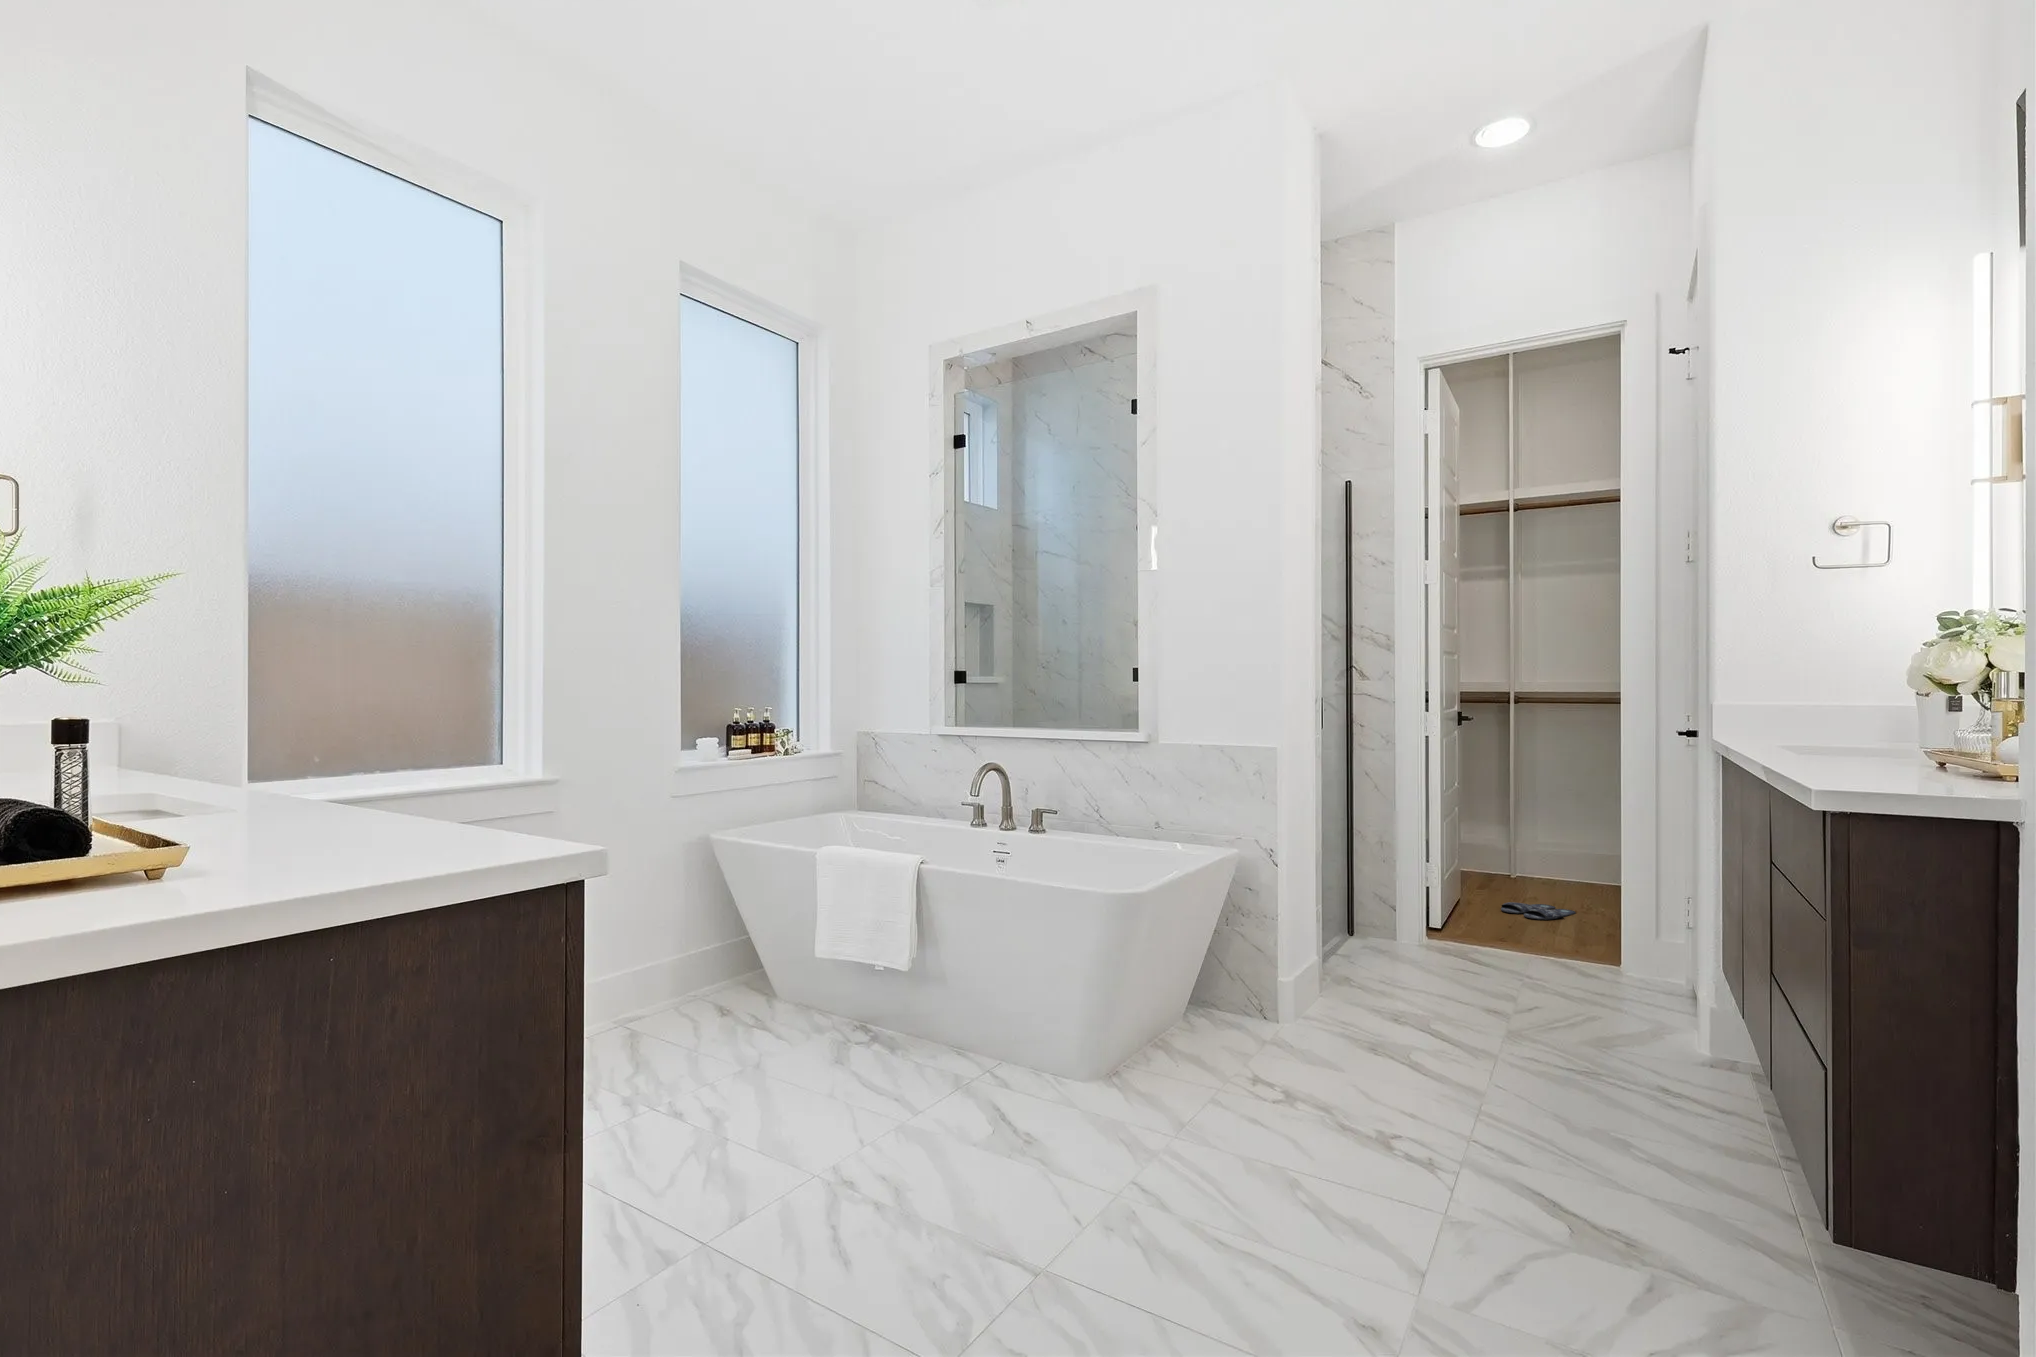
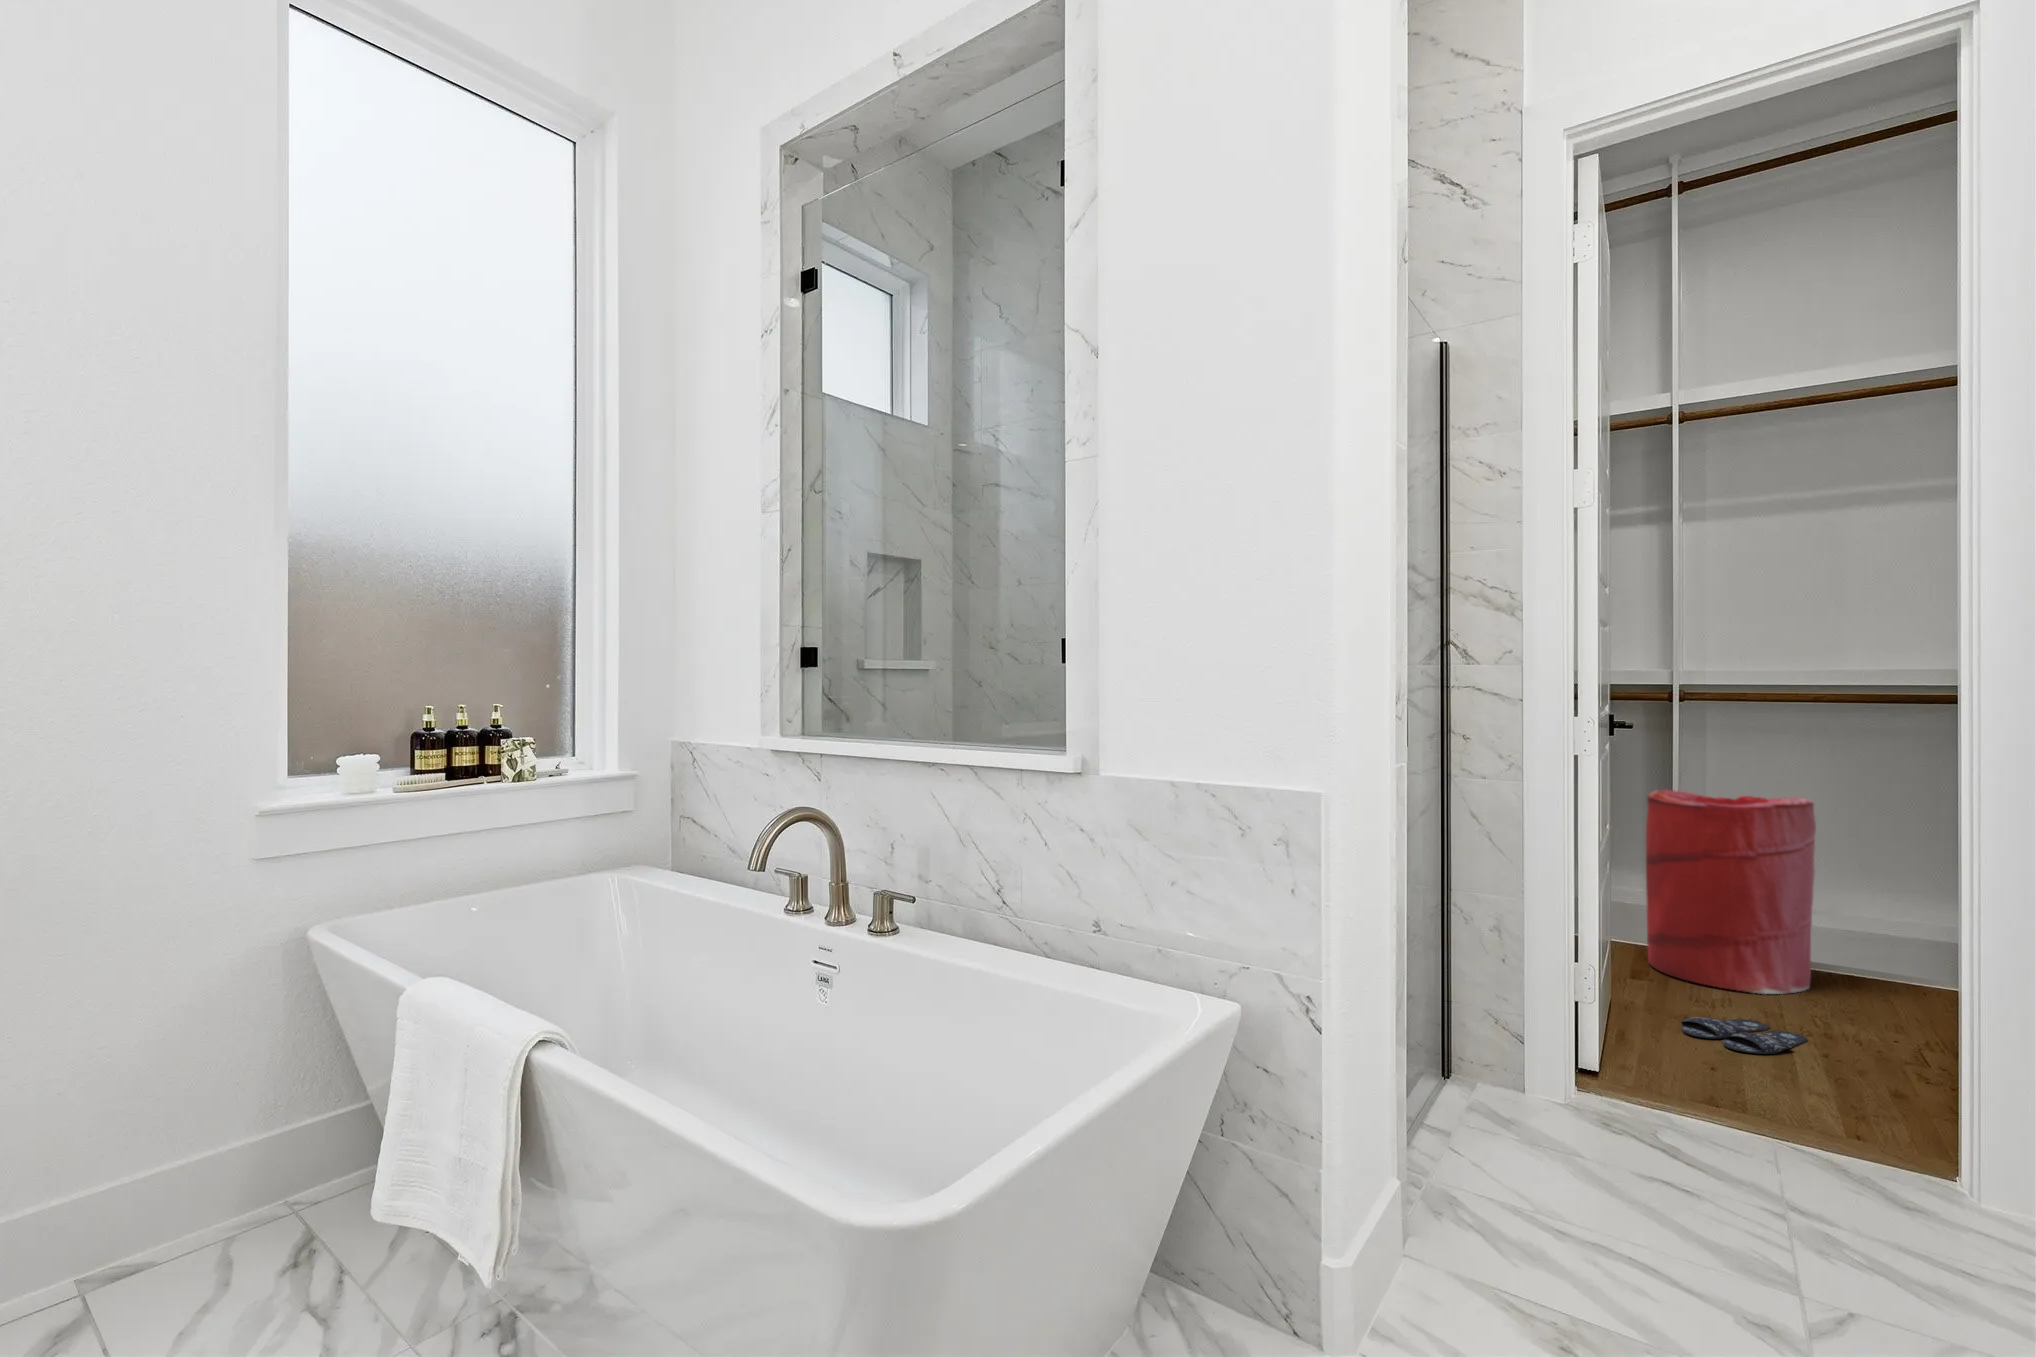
laundry hamper: none [1490,761,1594,892] -> present [1646,790,1816,994]

